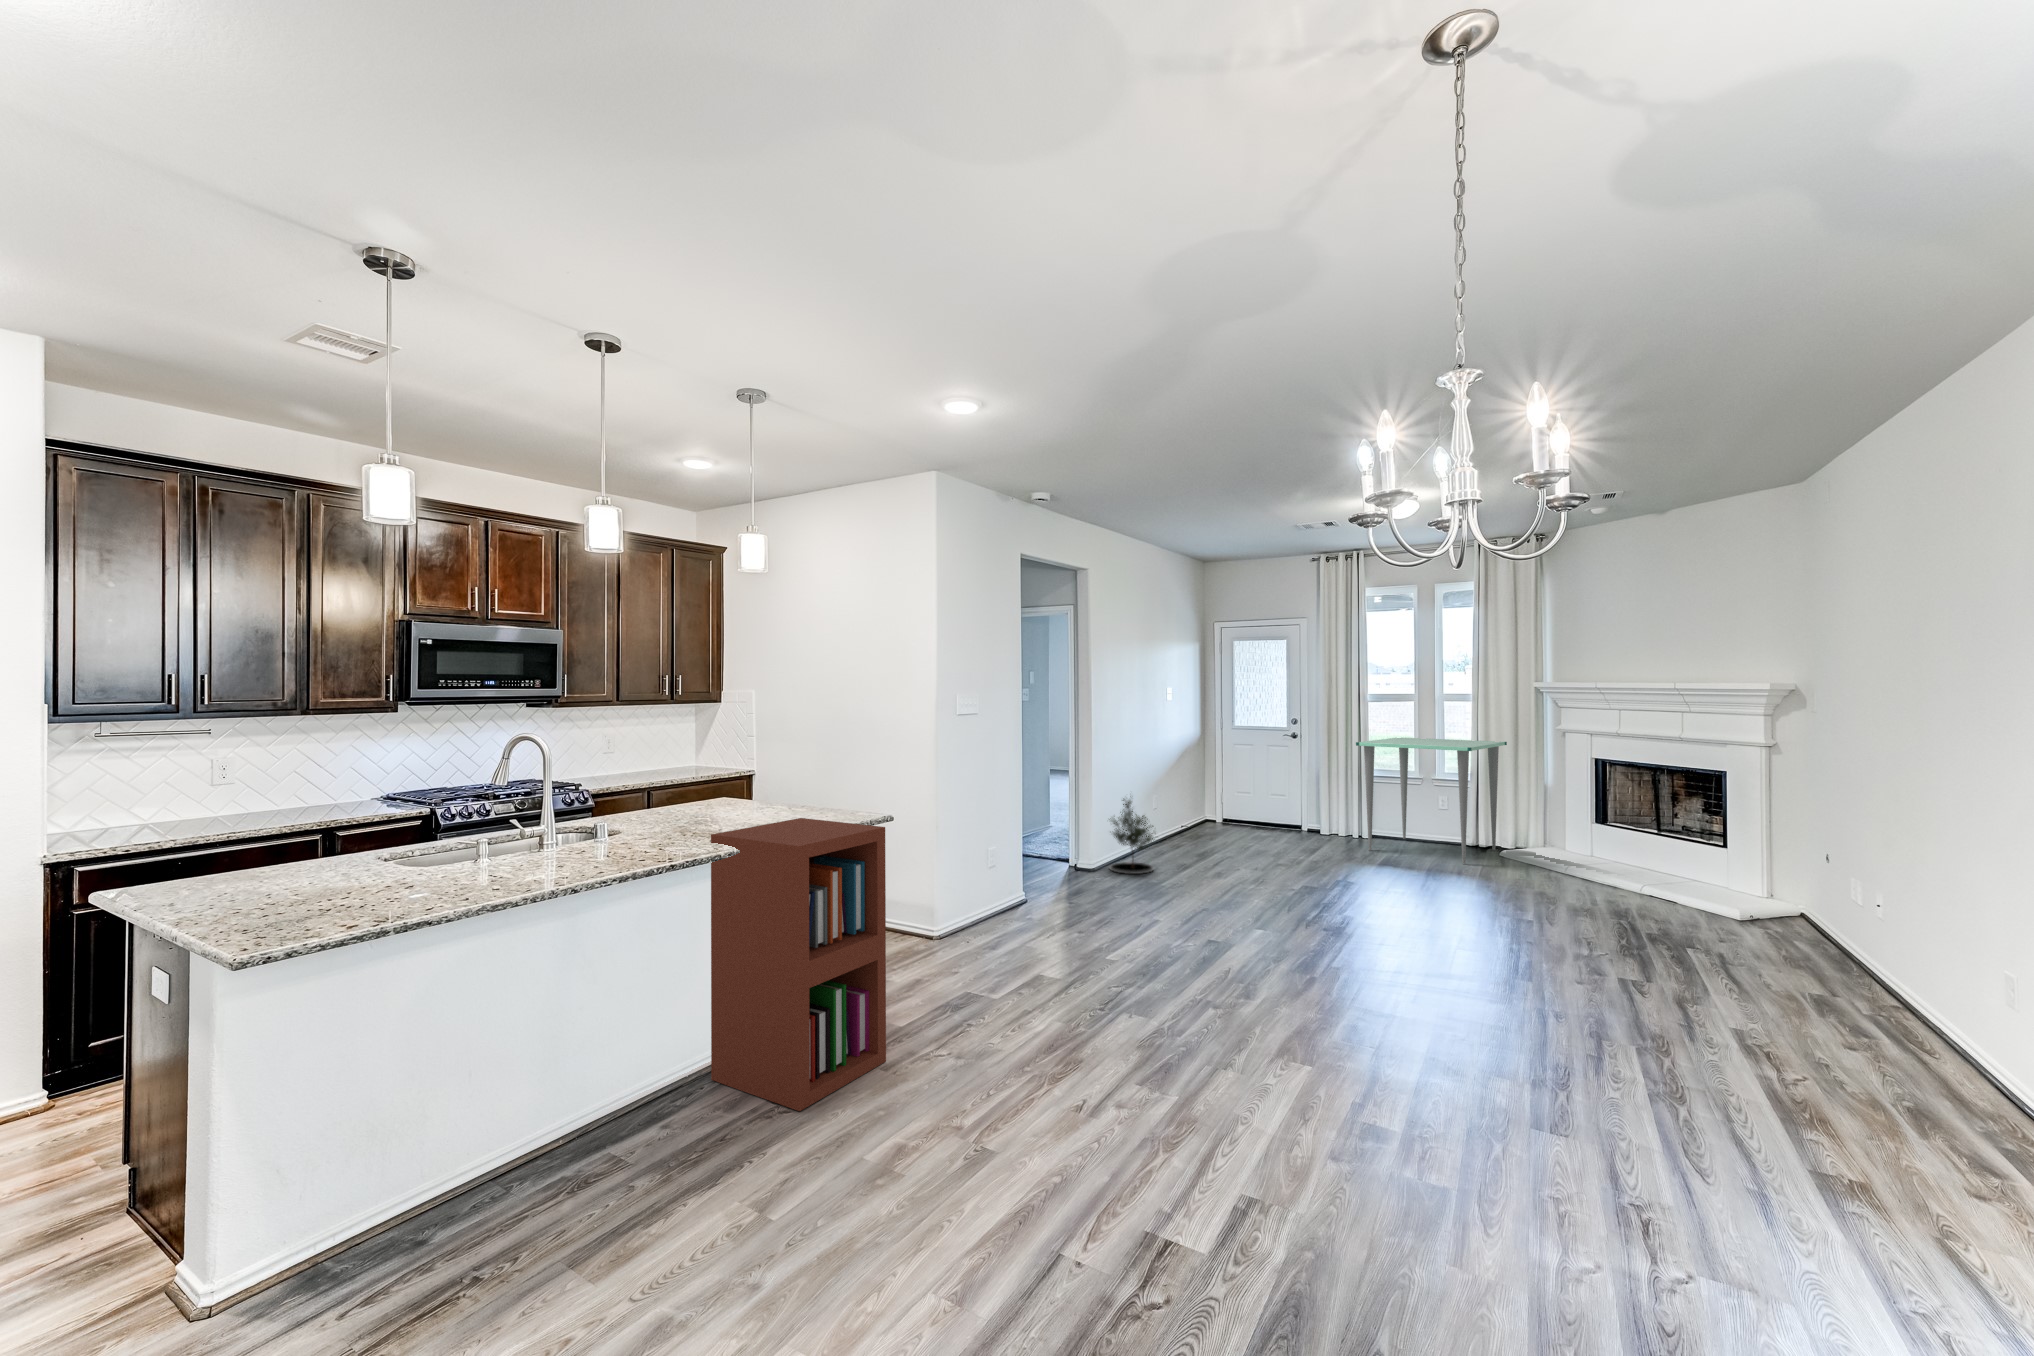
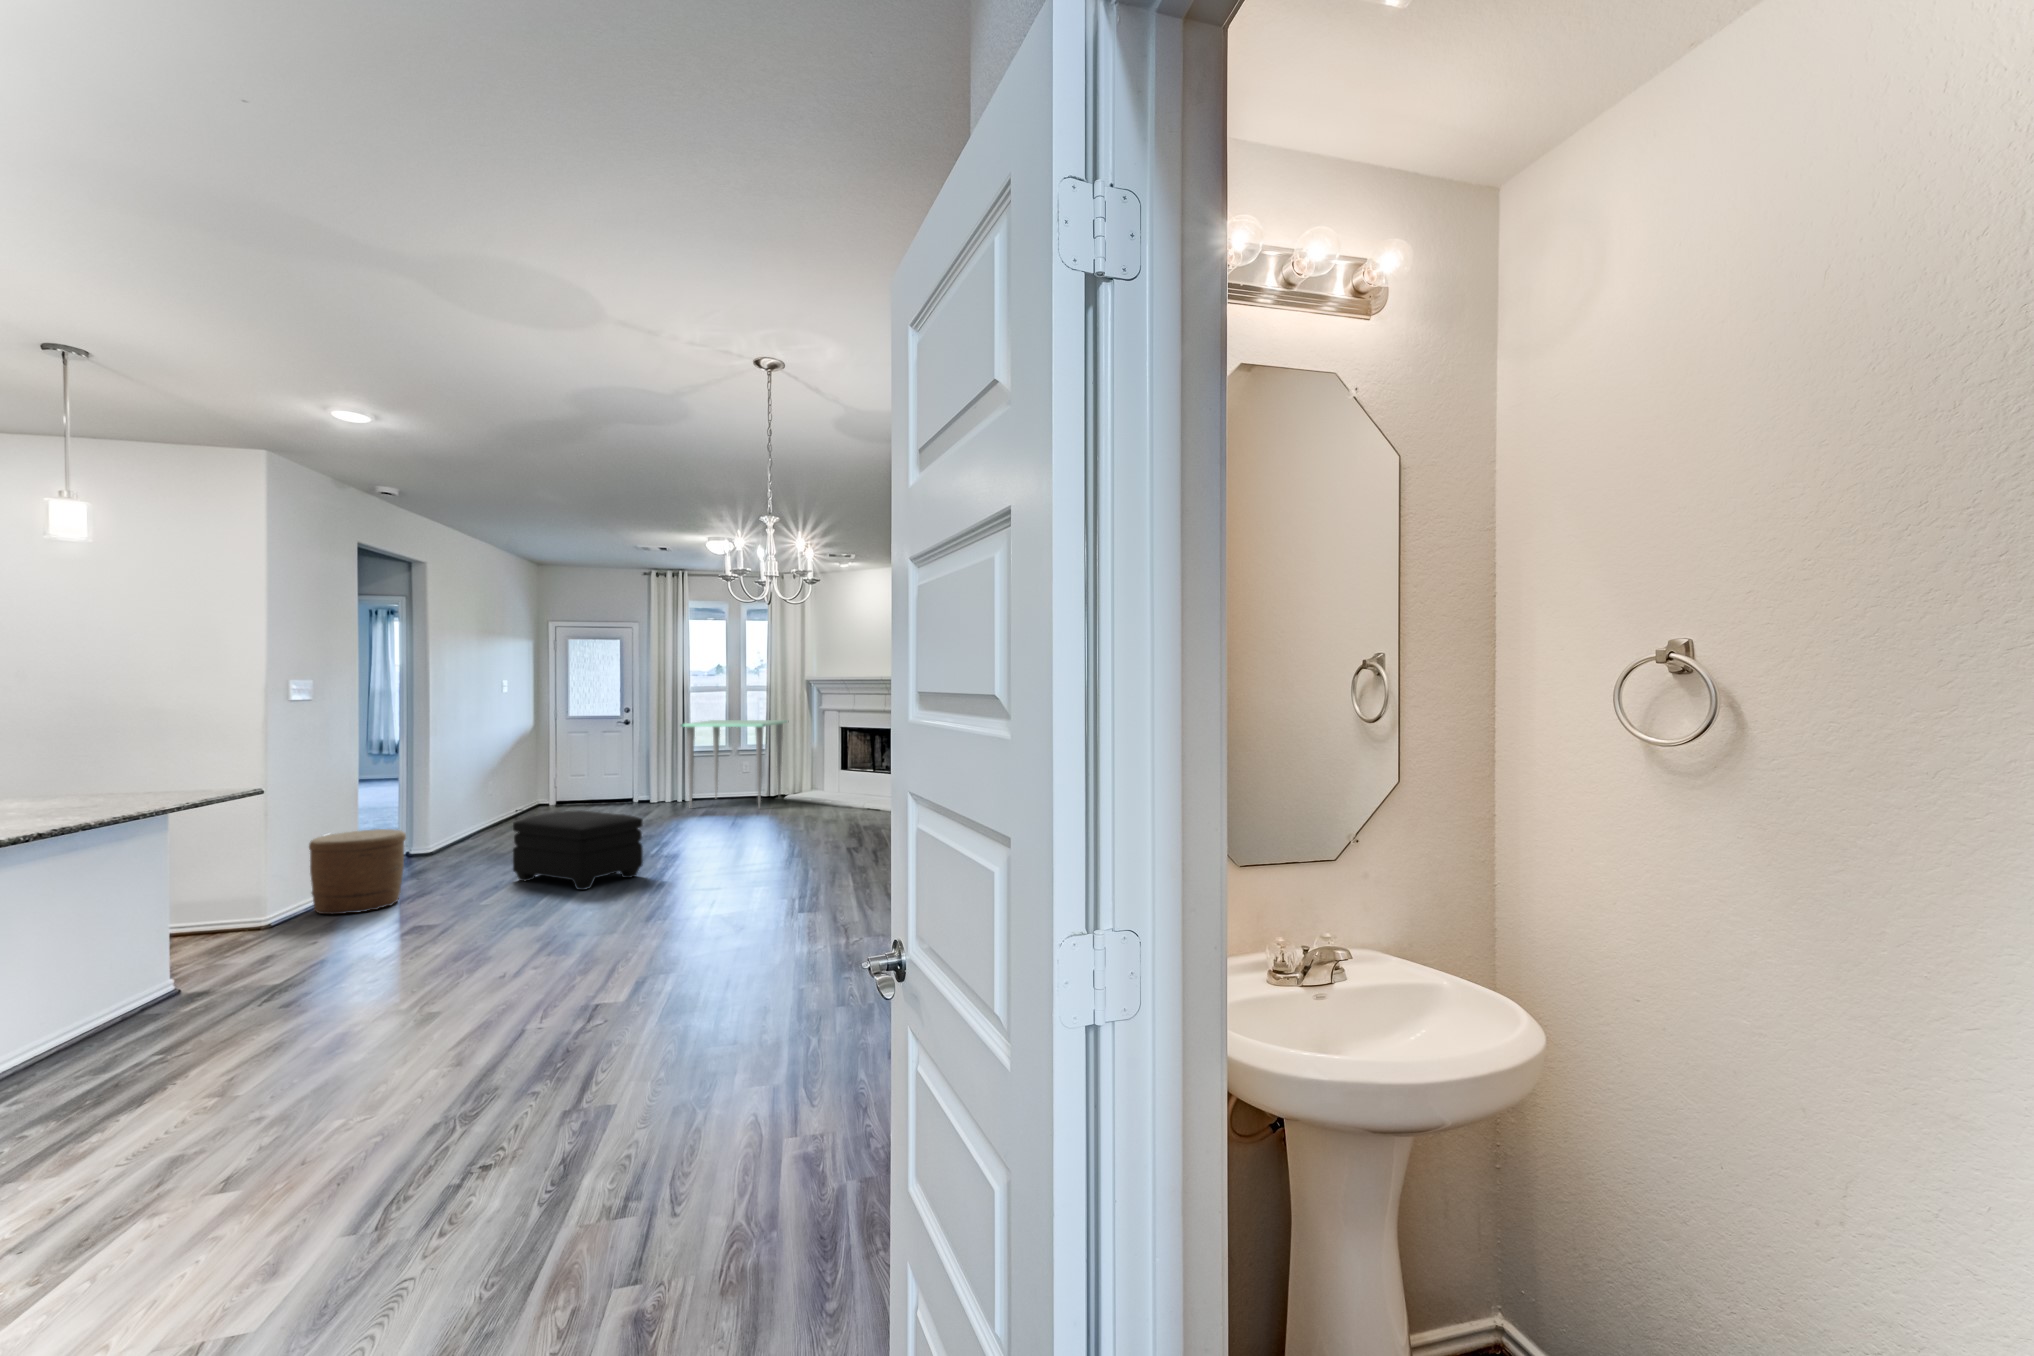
potted tree: present [1110,799,1155,874] -> none [447,774,506,850]
bookshelf: present [711,818,886,1111] -> none [35,799,272,1076]
woven basket: none [971,848,1050,939] -> present [309,829,406,914]
ottoman: none [1152,850,1296,959] -> present [513,810,643,890]

